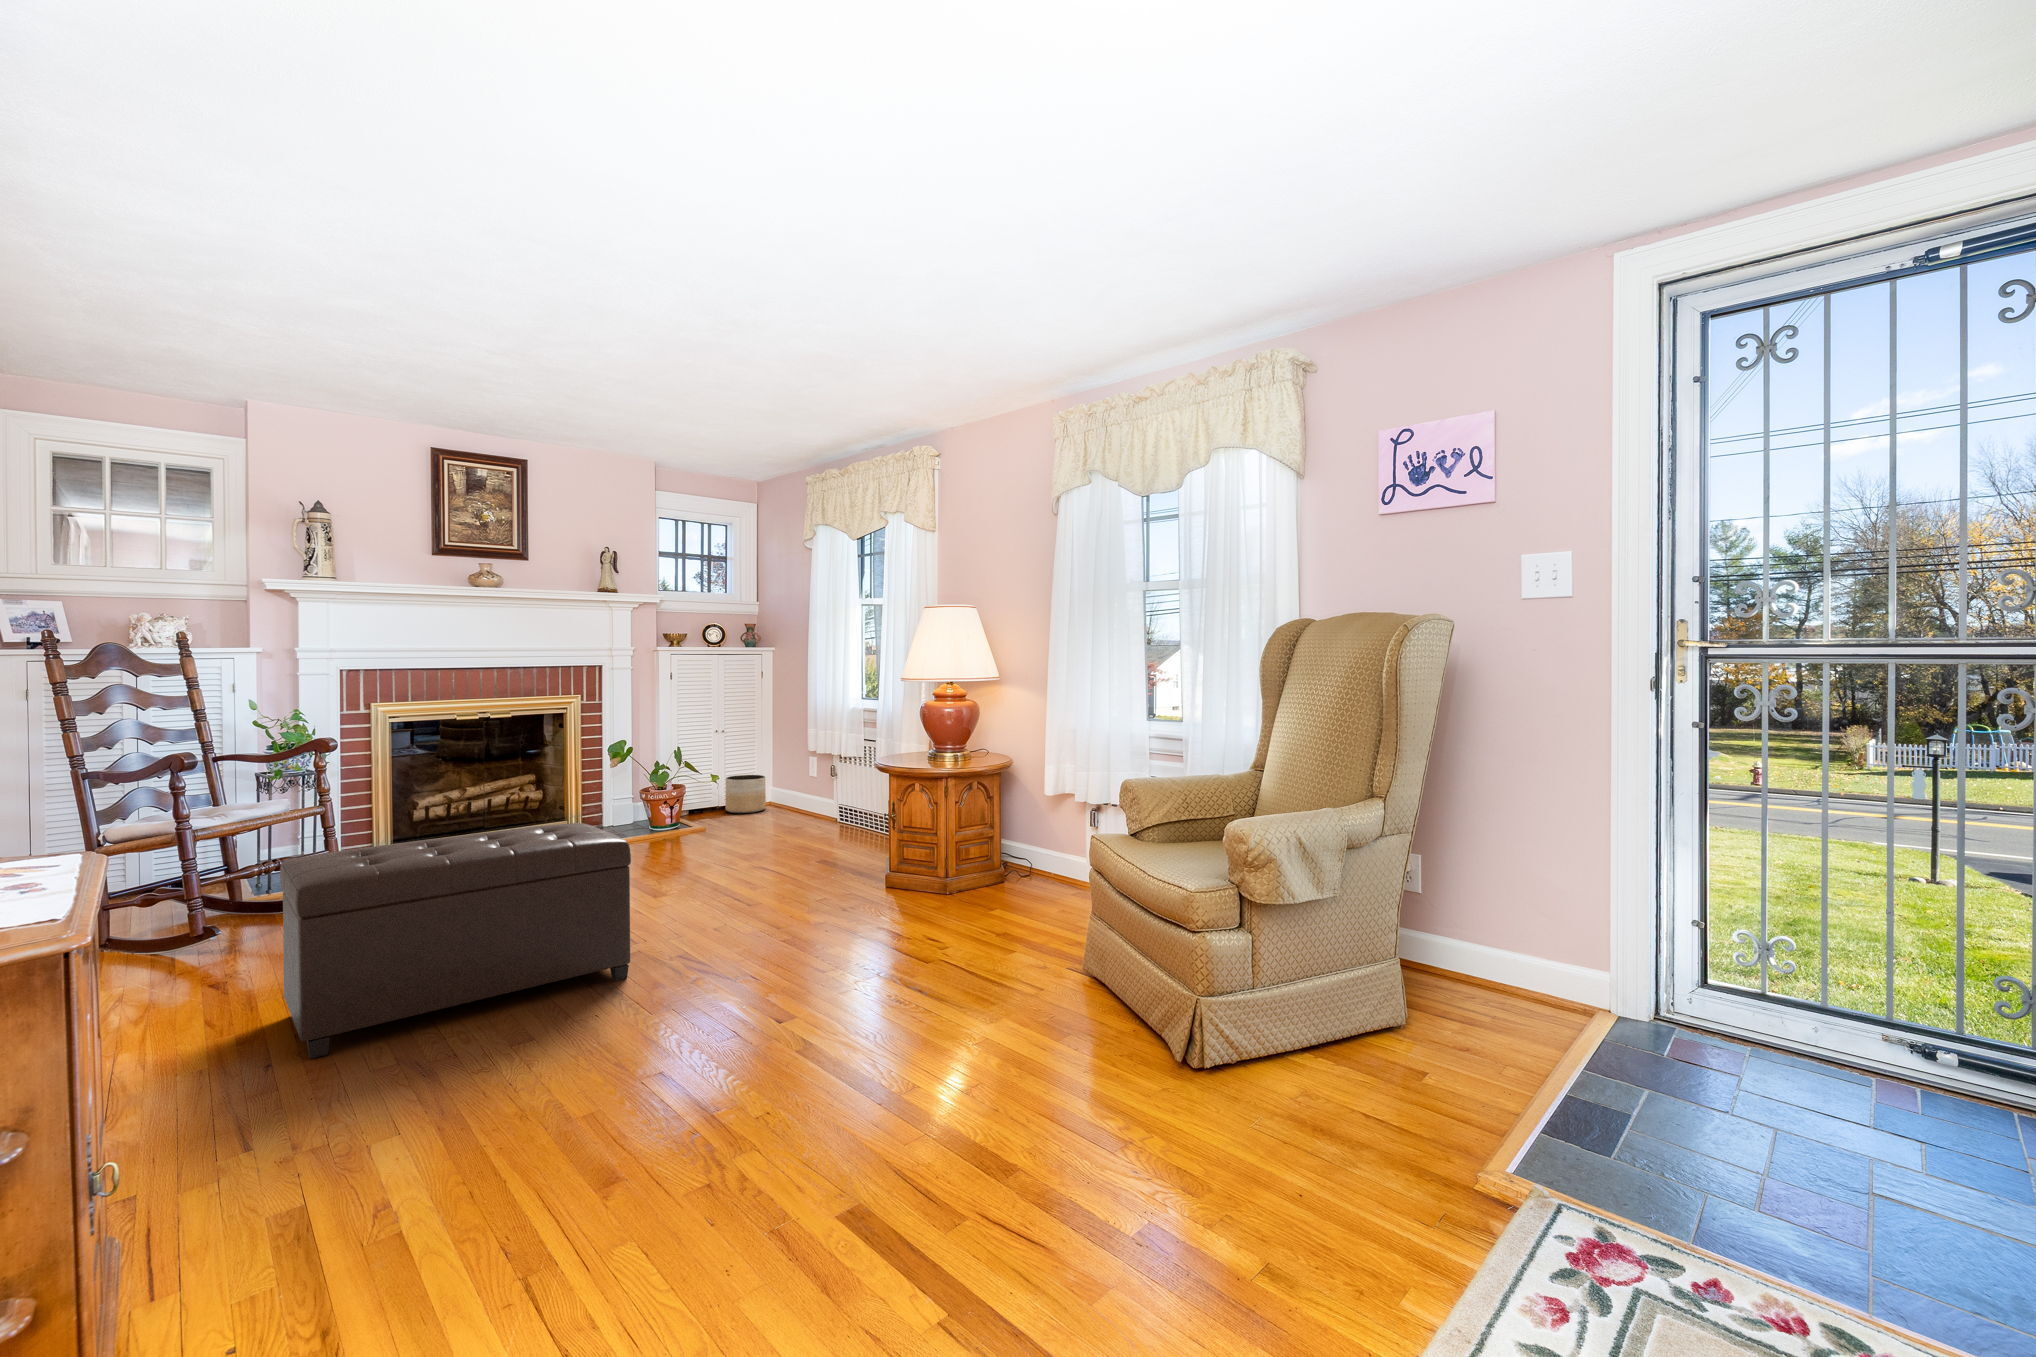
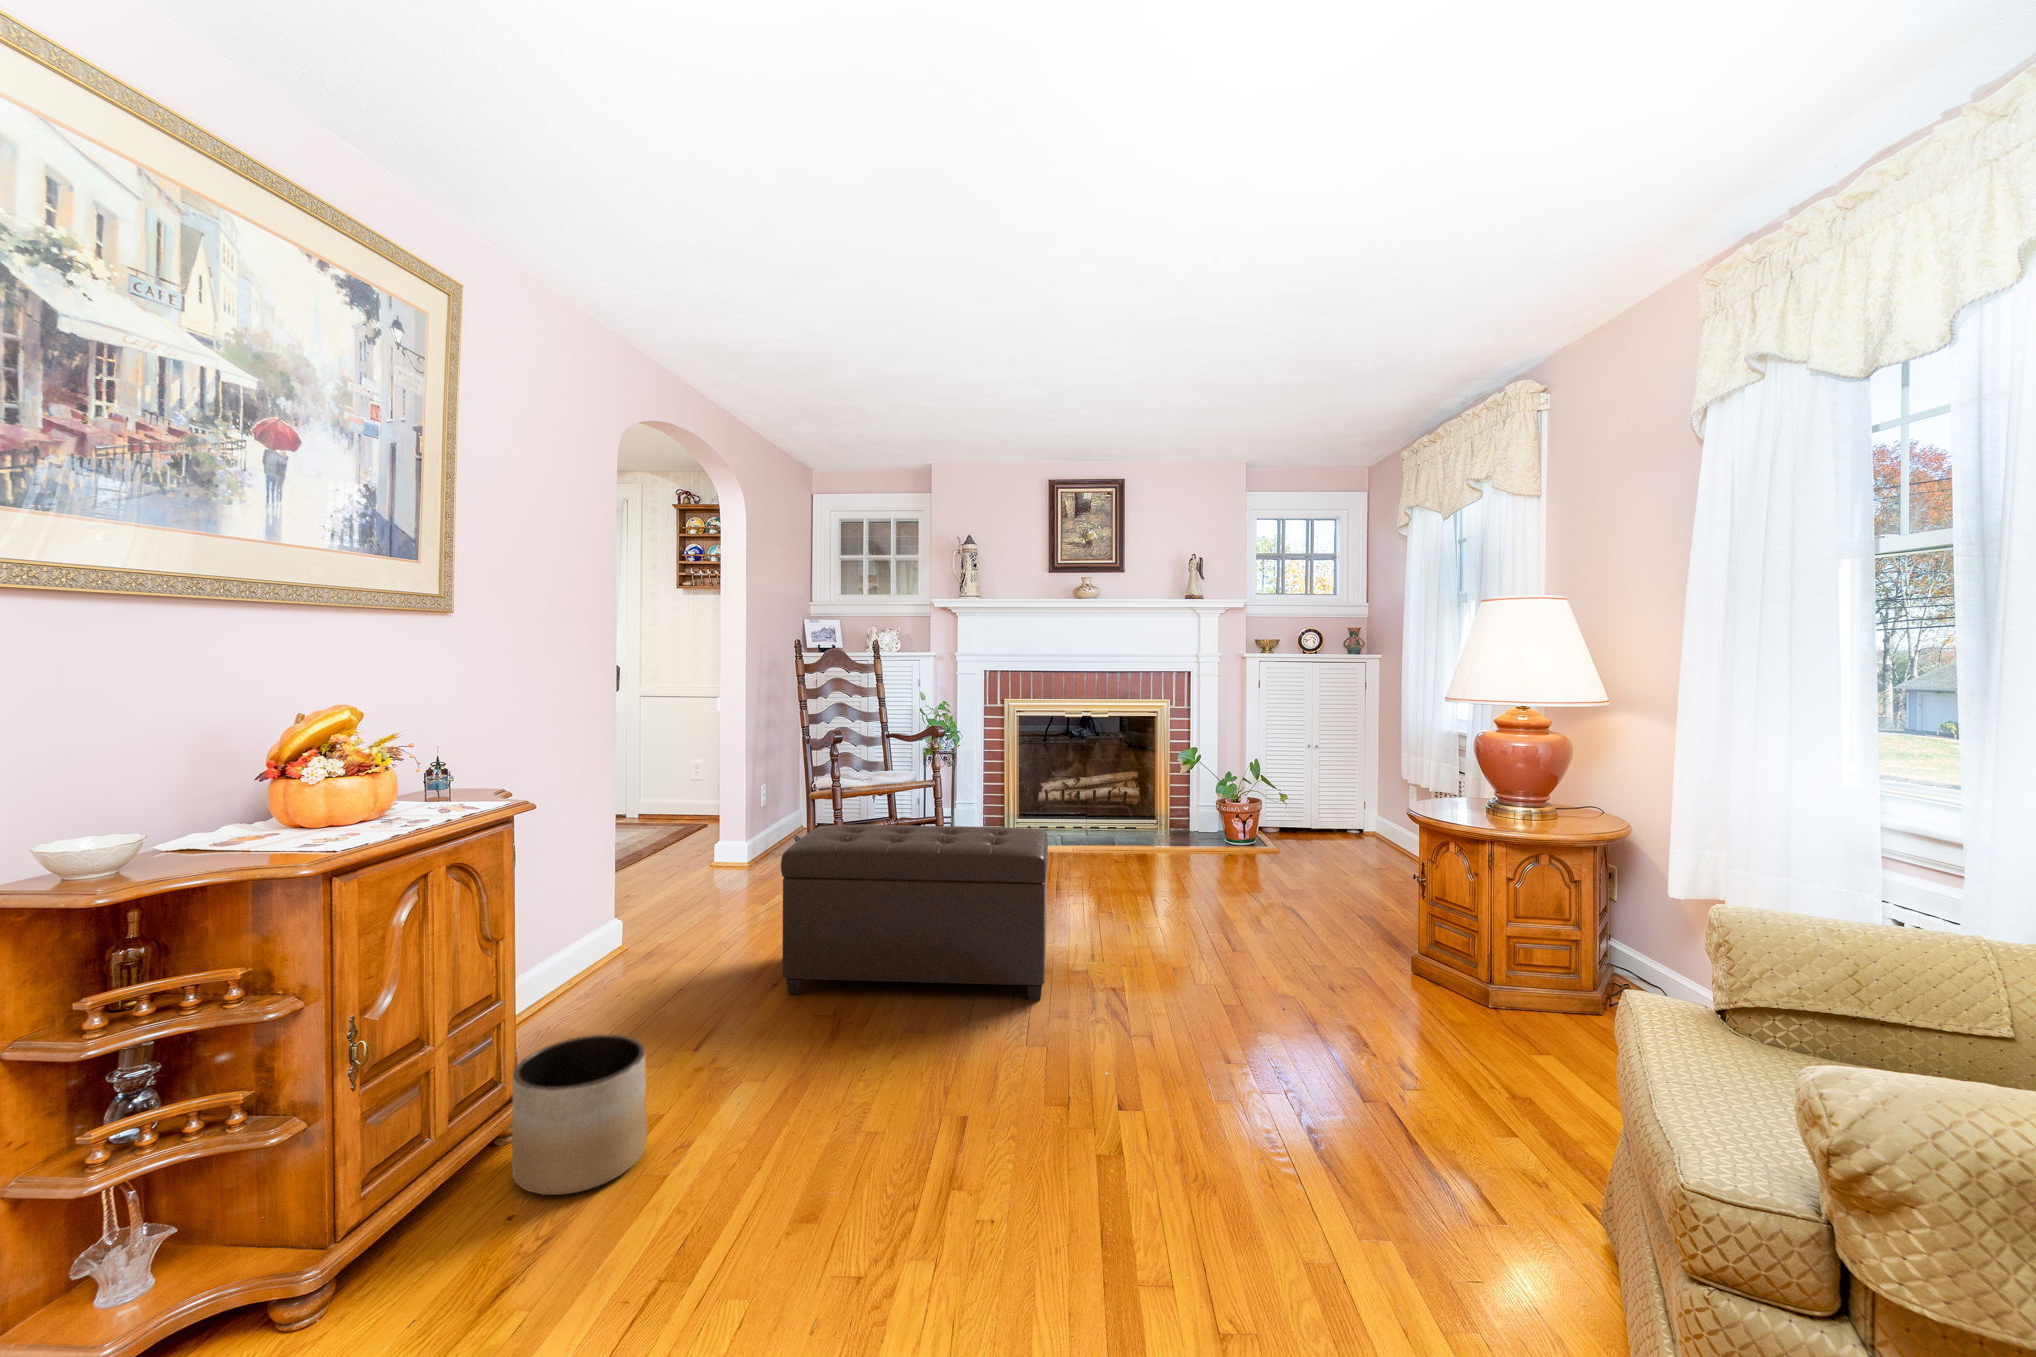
planter: present [725,775,766,813] -> present [512,1035,647,1195]

